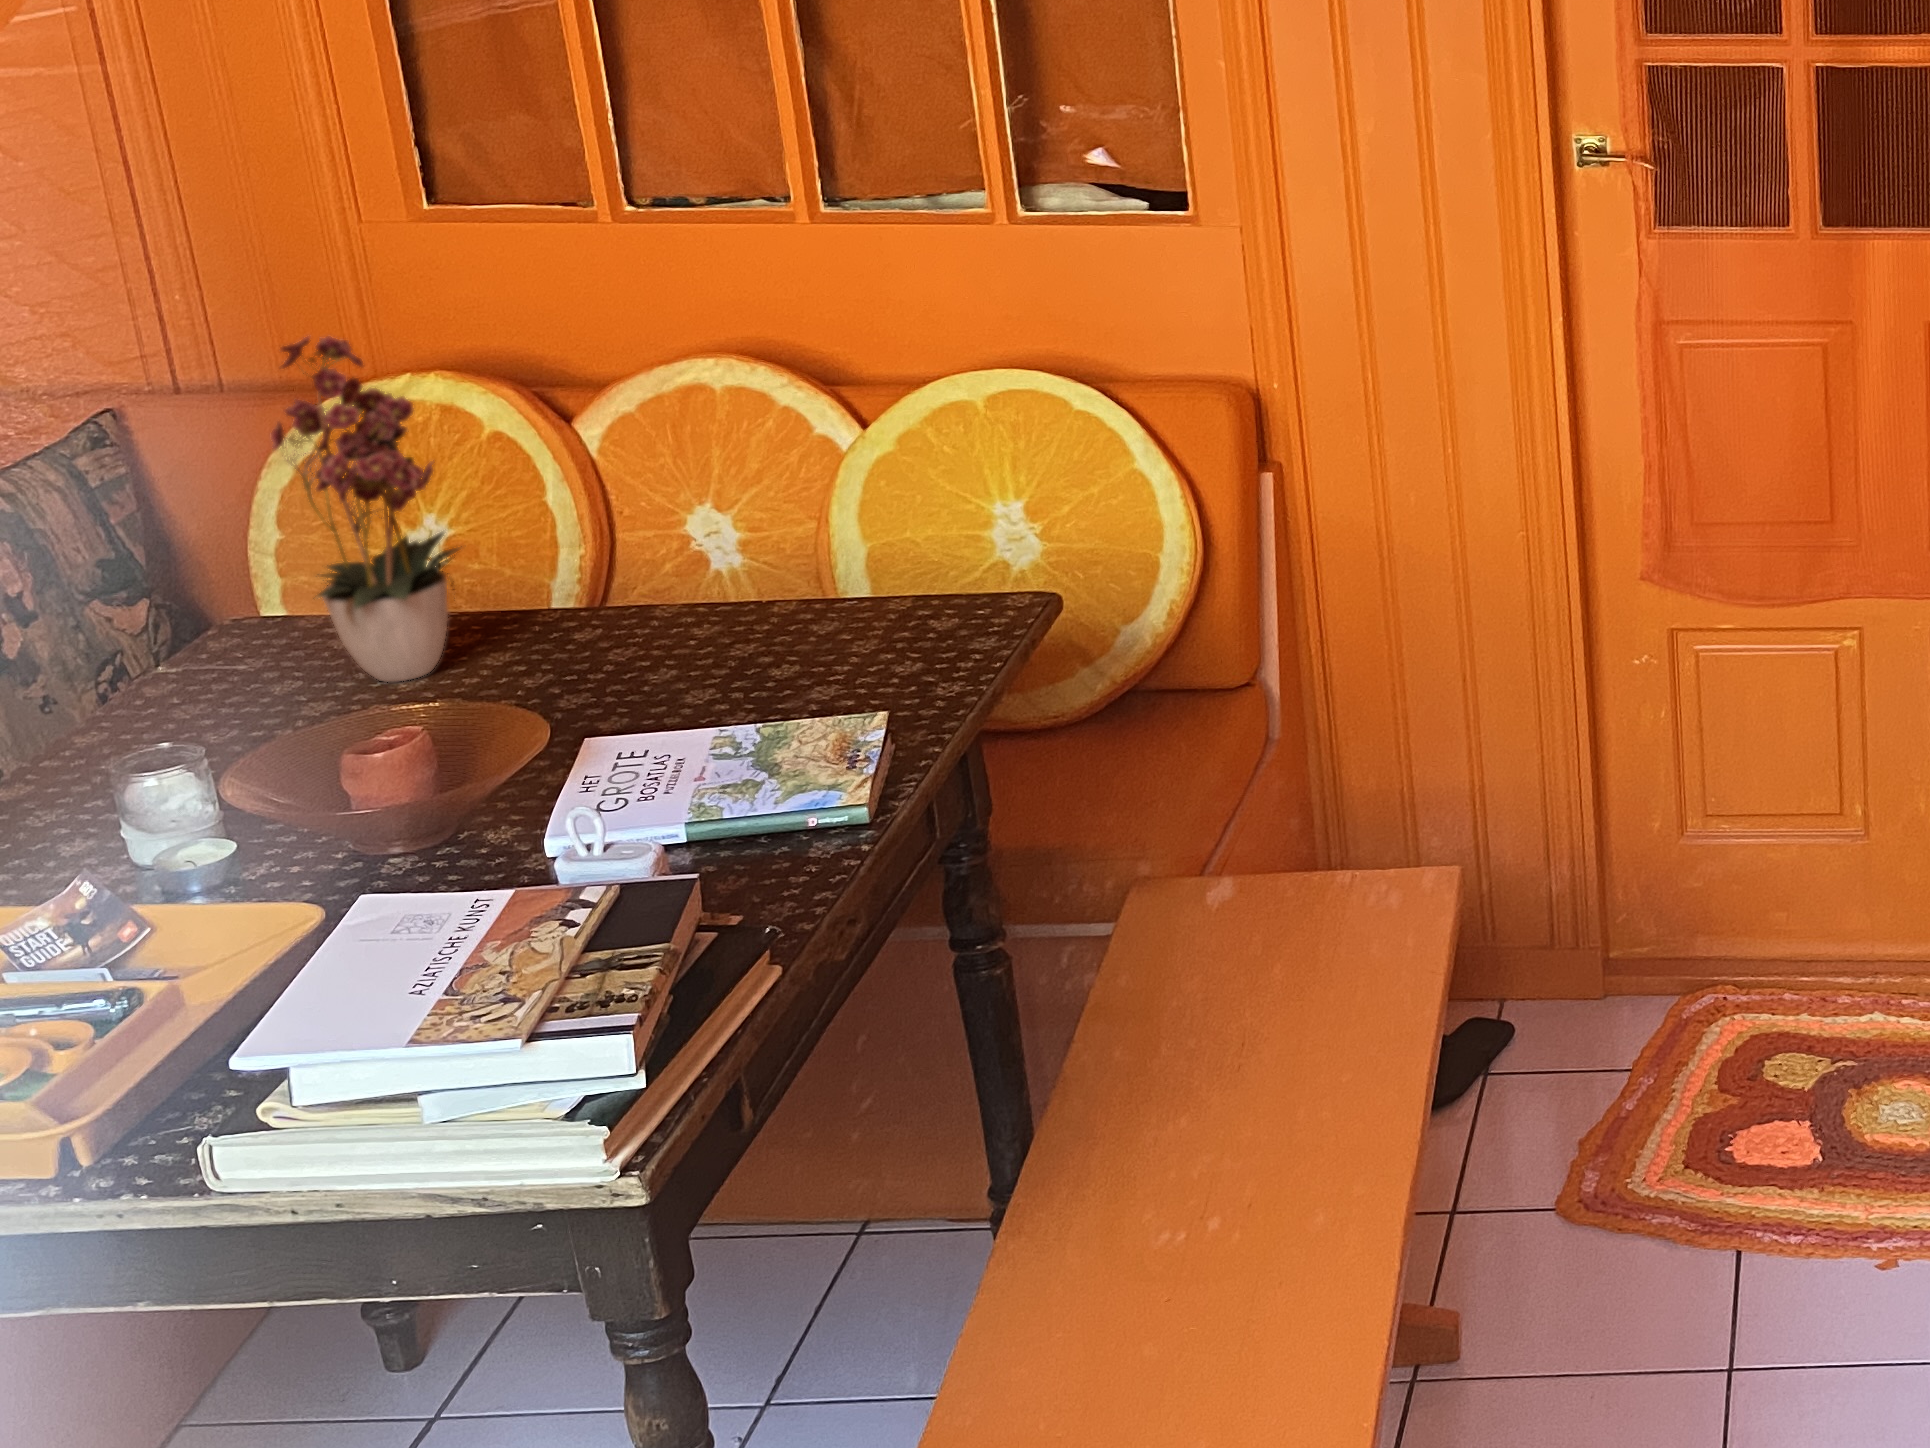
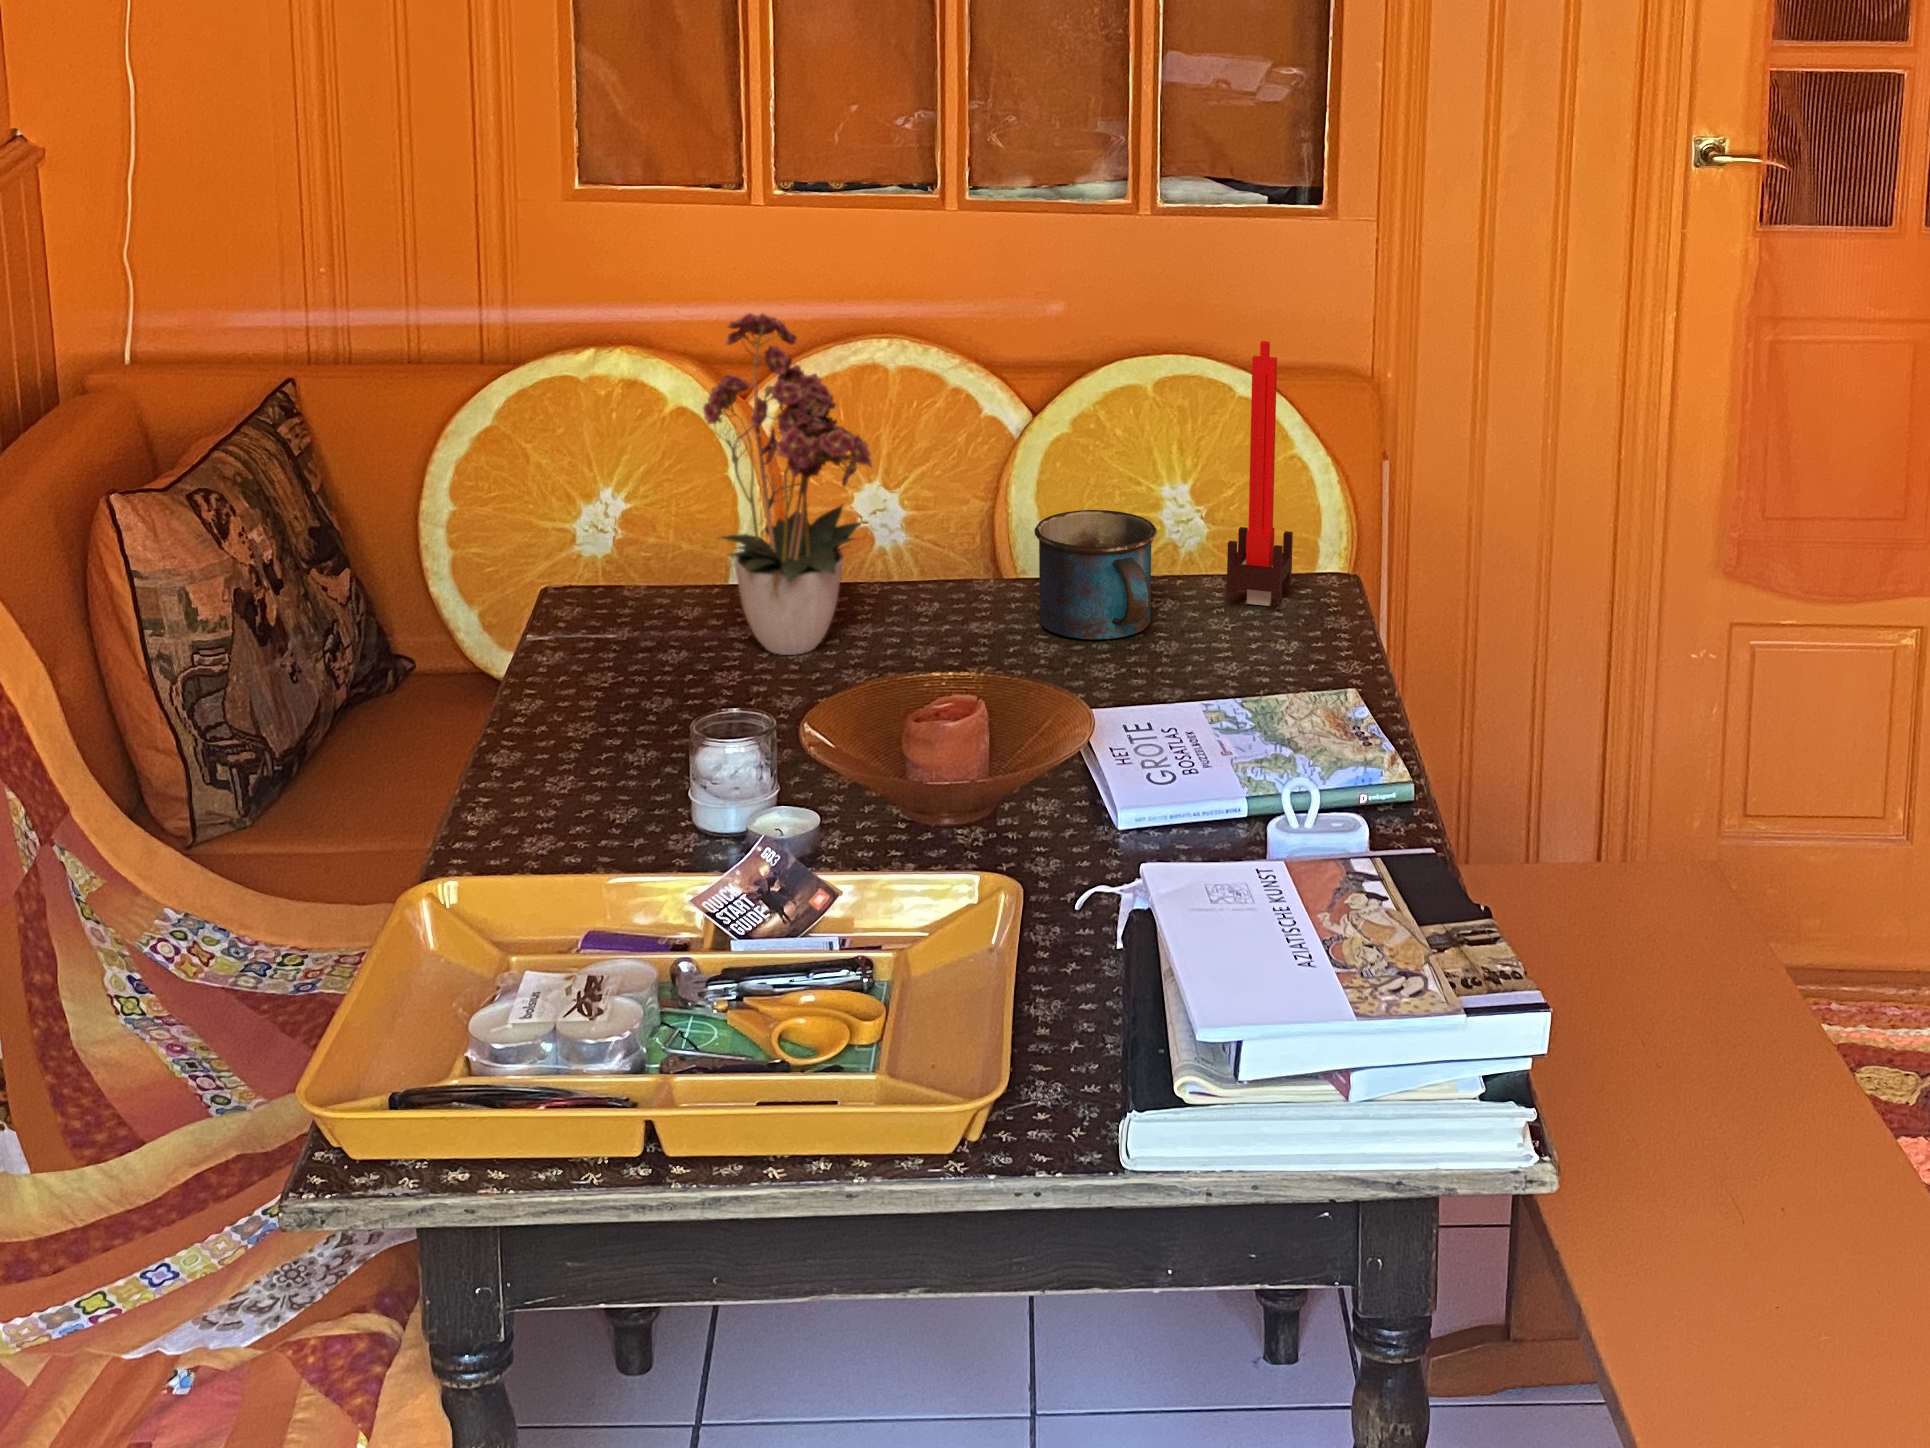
candle: none [873,354,961,622] -> present [1227,341,1293,606]
mug: none [654,529,798,659] -> present [1034,510,1157,639]

